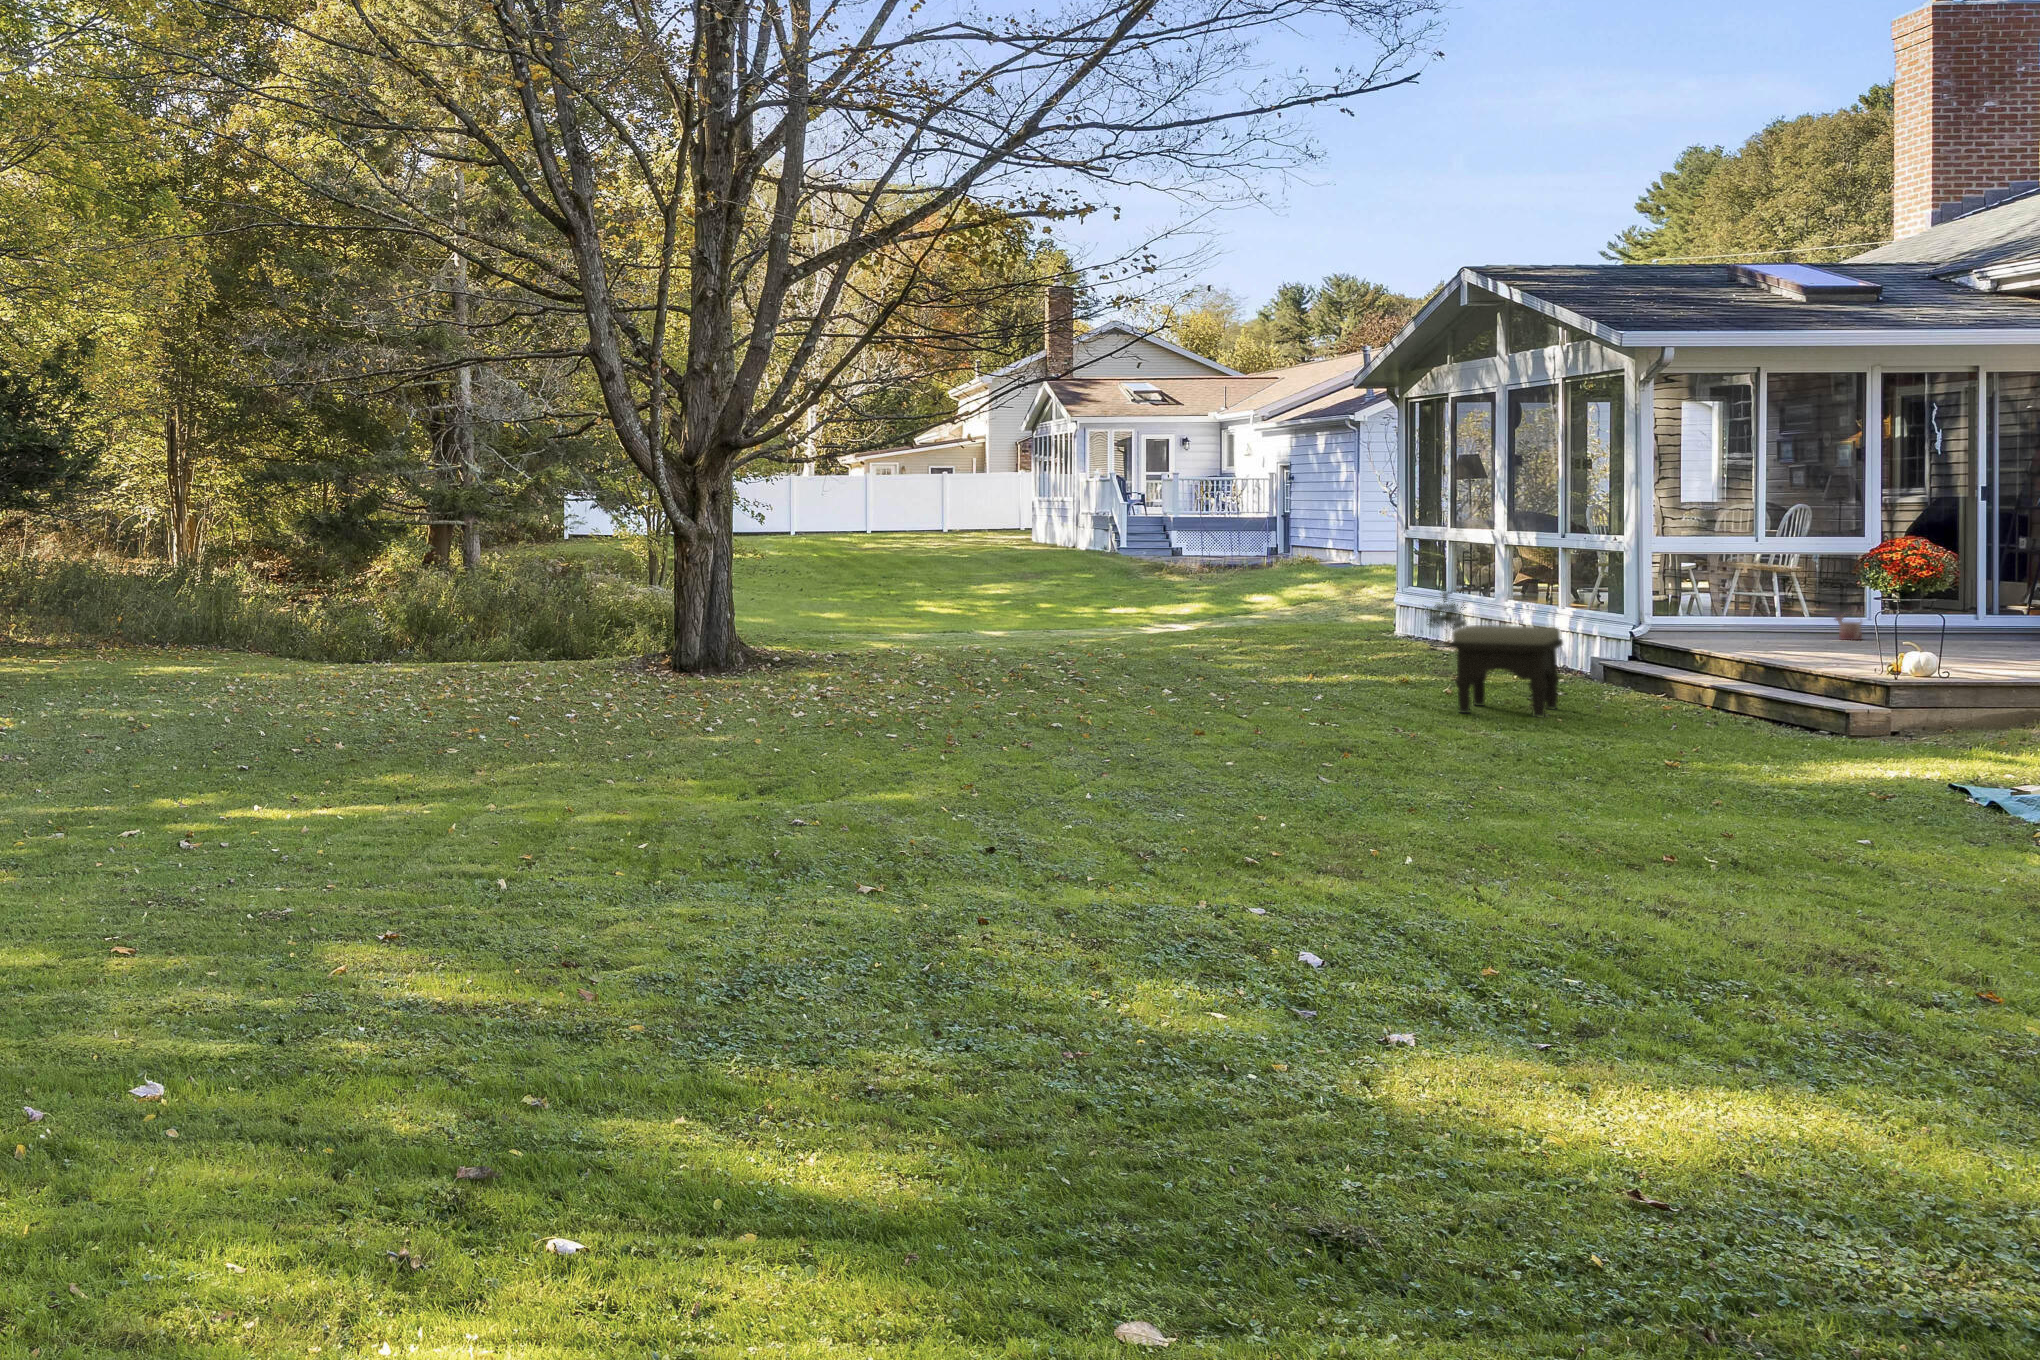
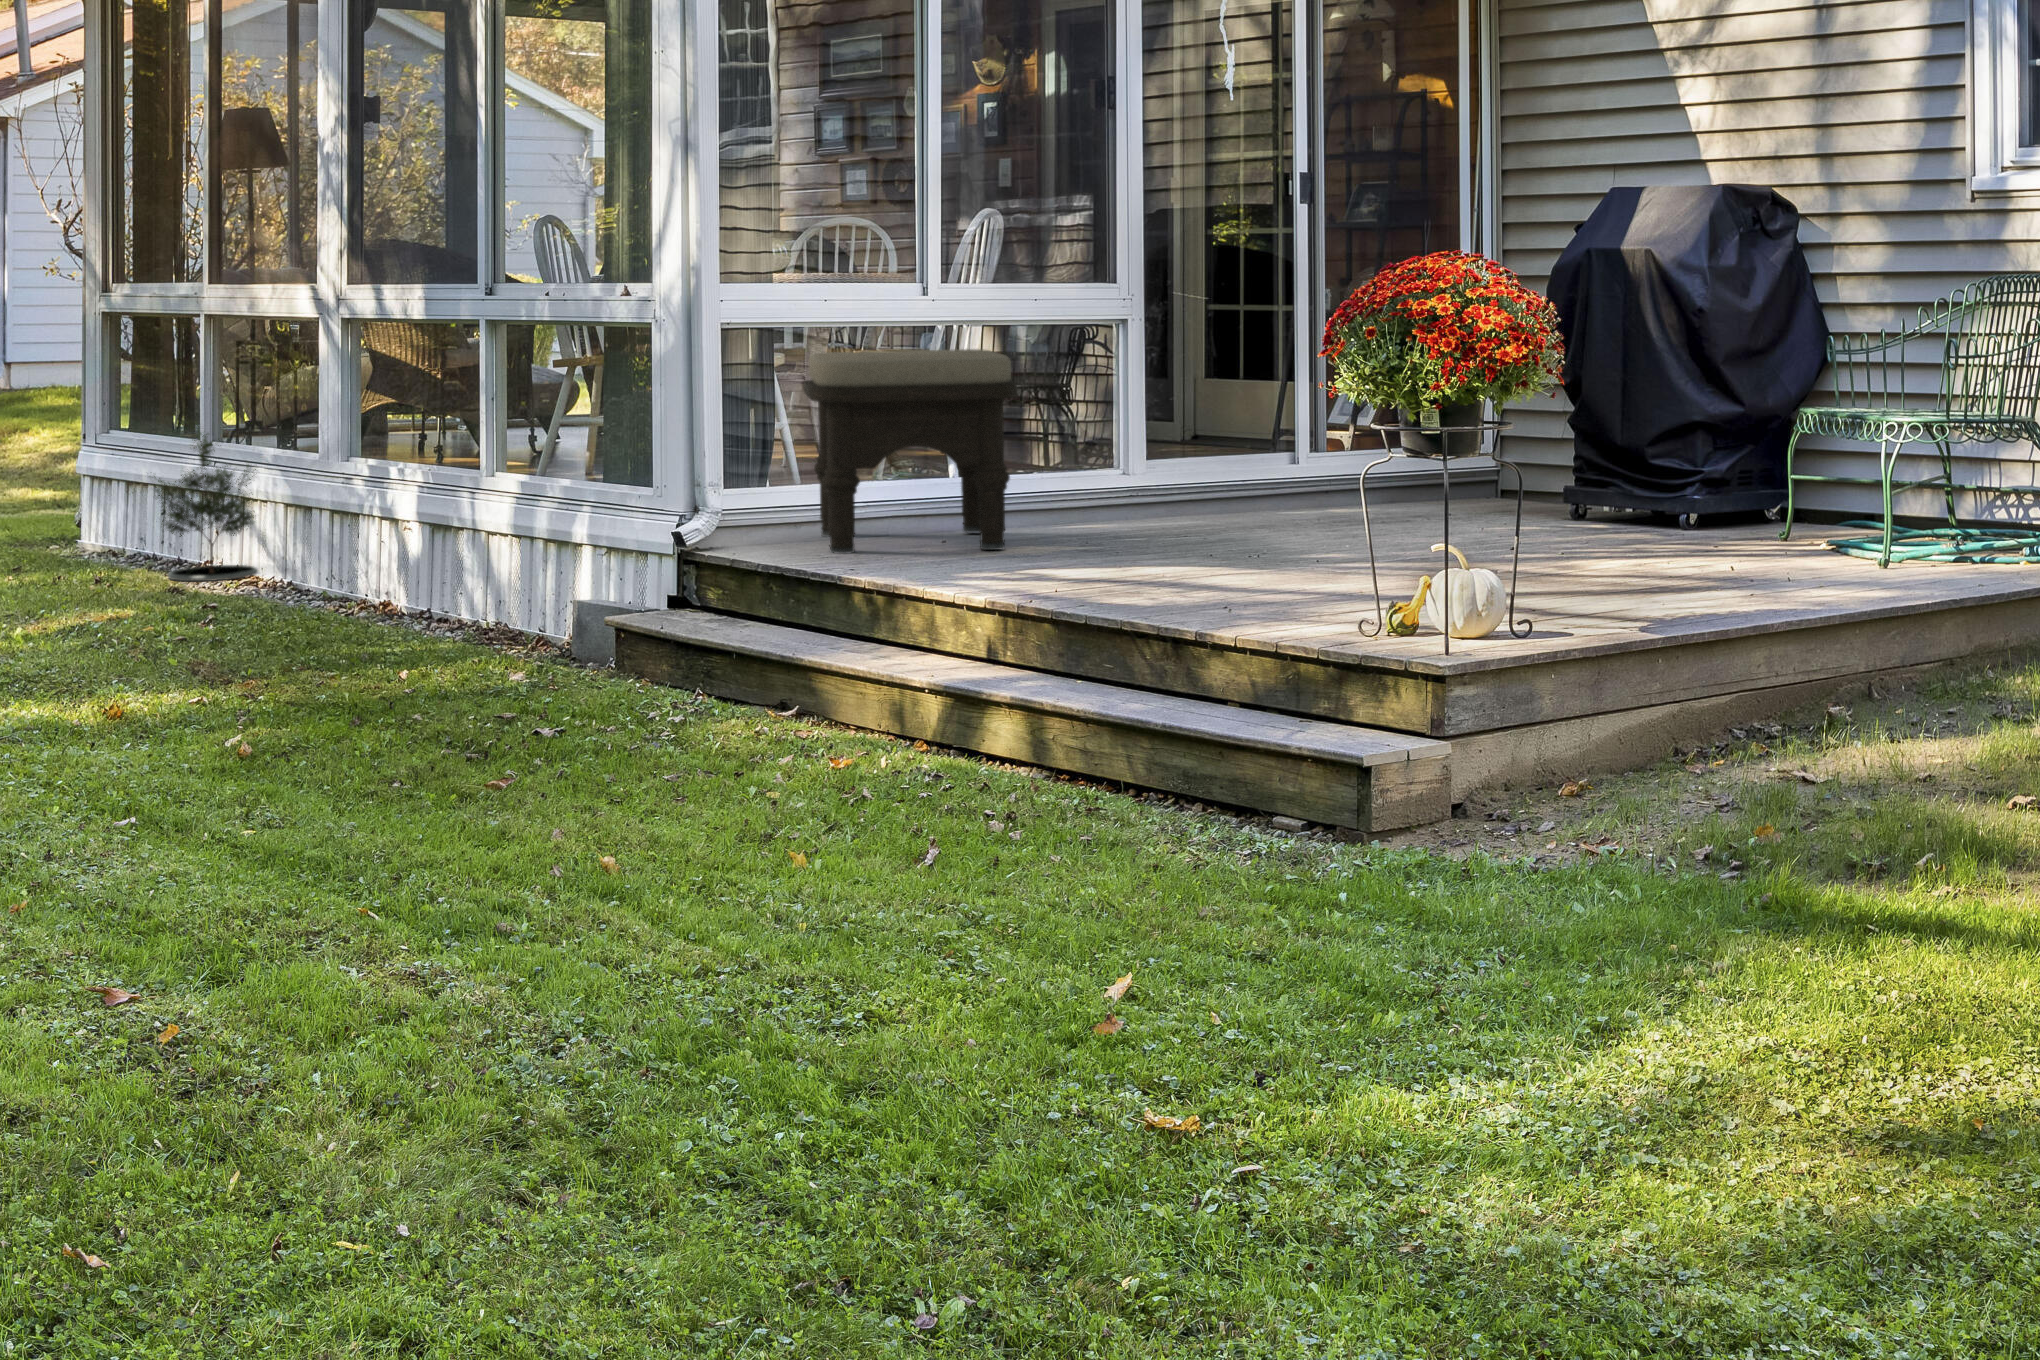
watering can: present [1834,614,1862,640] -> none [1034,458,1095,522]
ottoman: present [1449,625,1563,717] -> present [804,349,1017,554]

